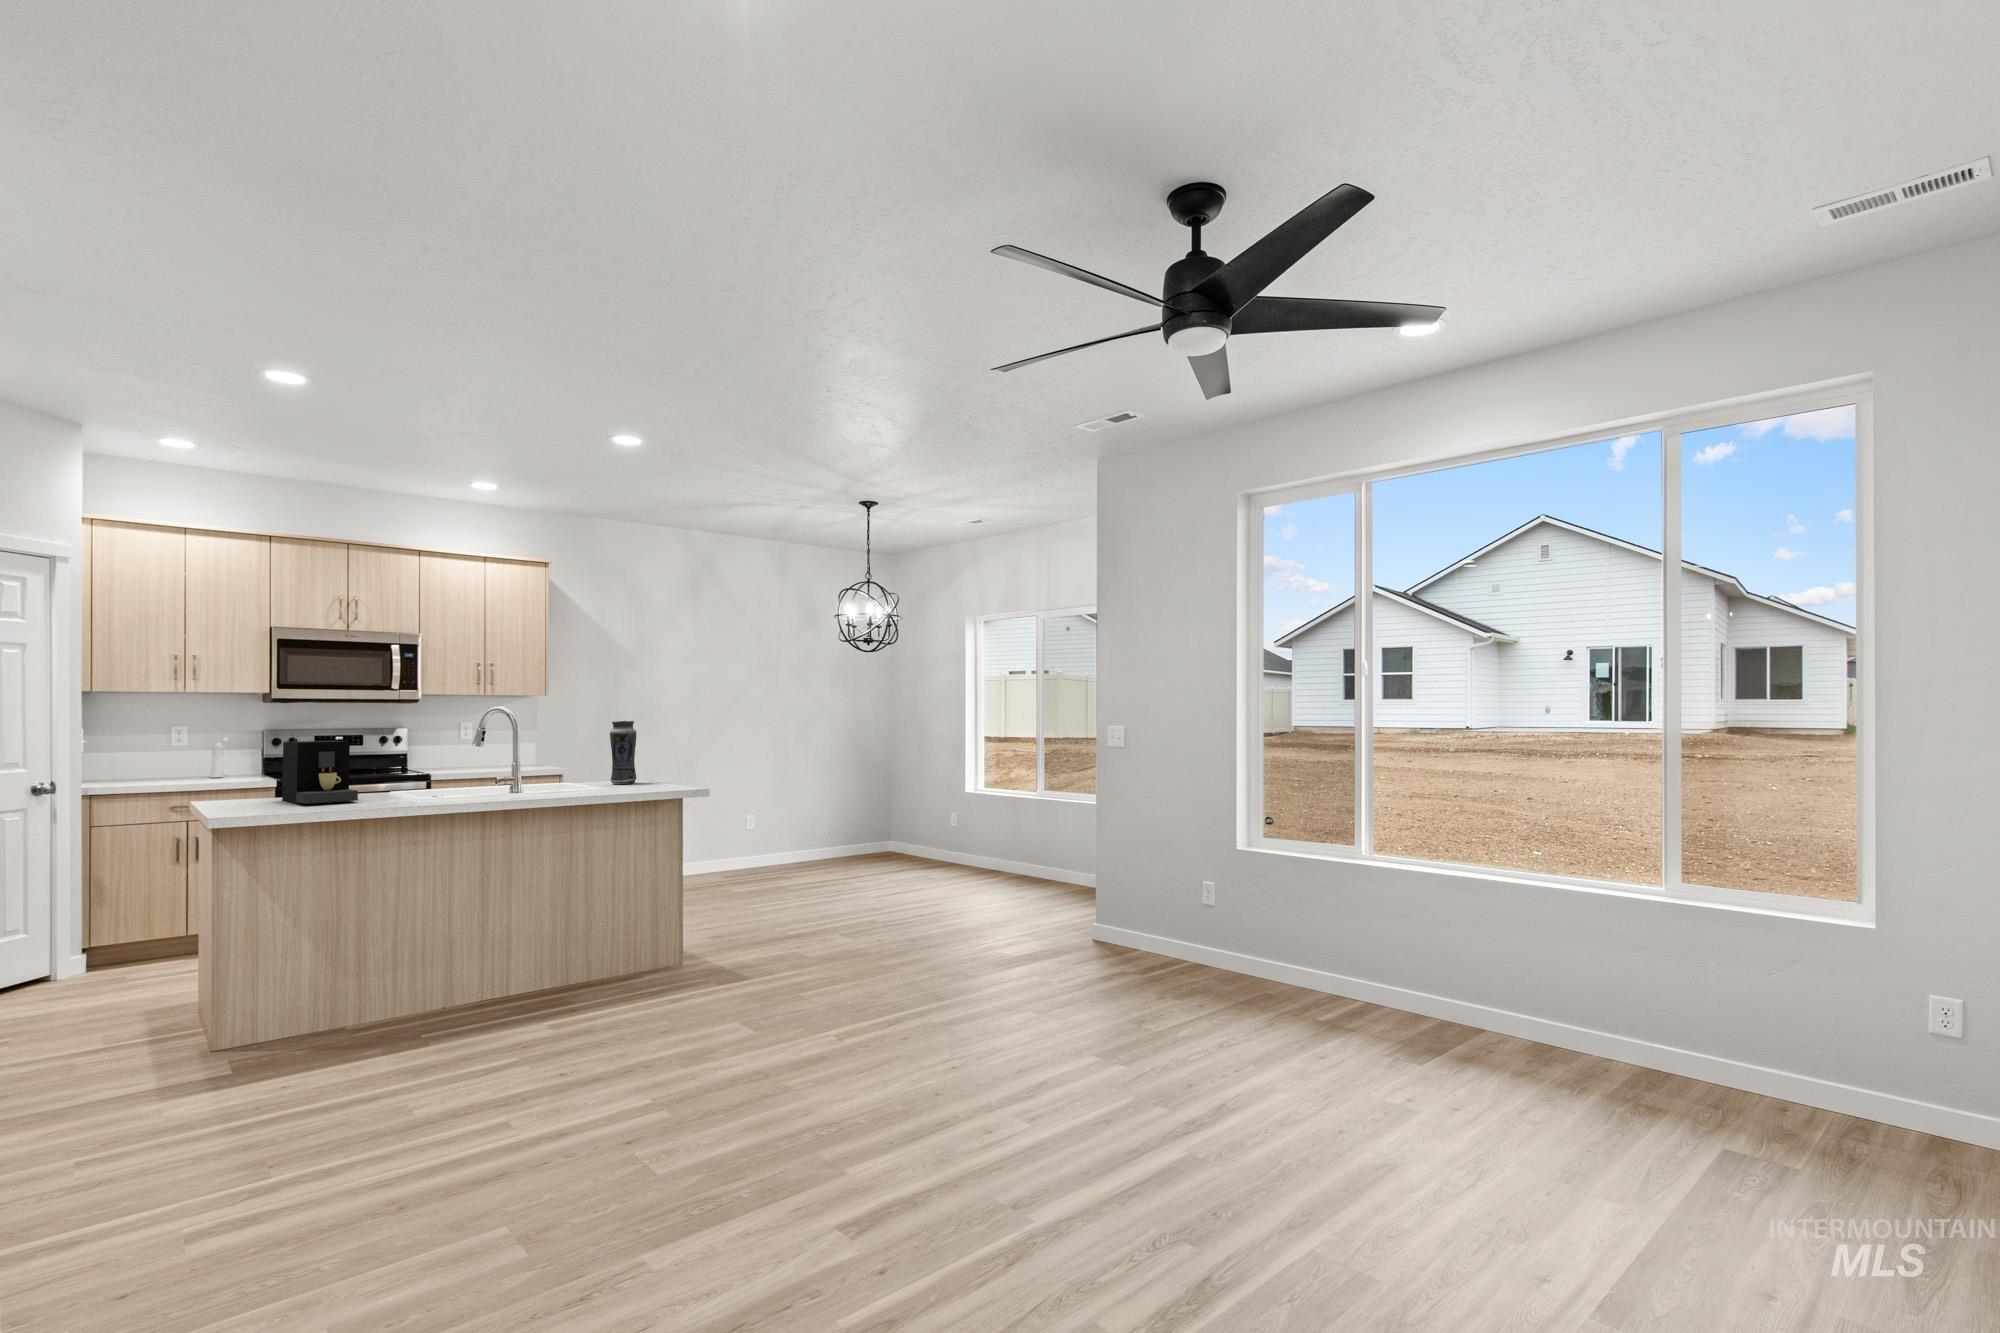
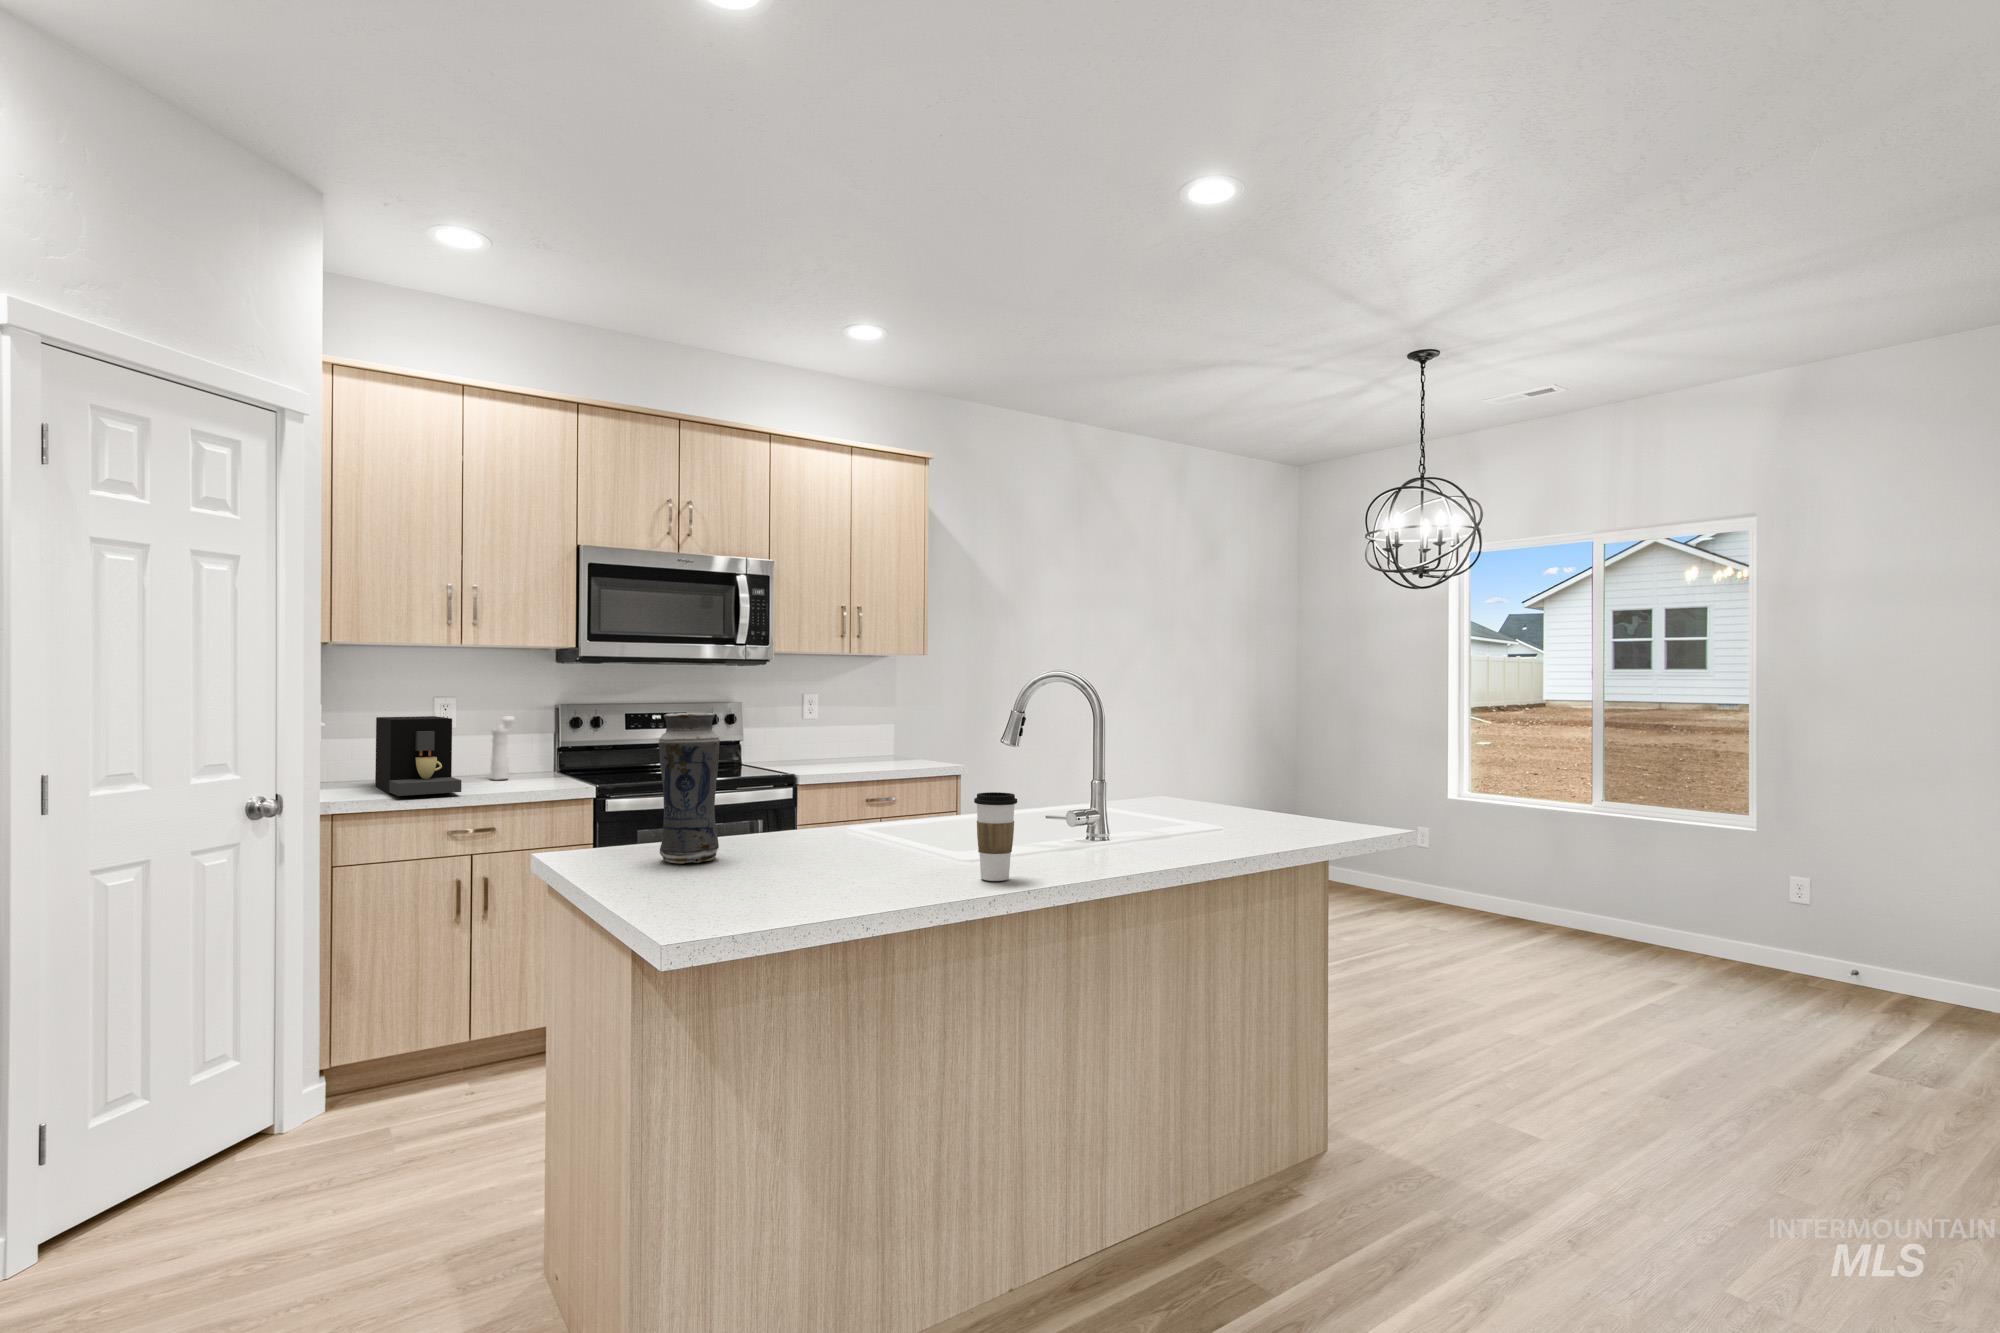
vase: present [610,721,637,784] -> present [659,713,720,864]
coffee maker: present [282,741,358,804] -> present [375,716,461,796]
coffee cup: none [388,759,412,799] -> present [974,792,1017,881]

